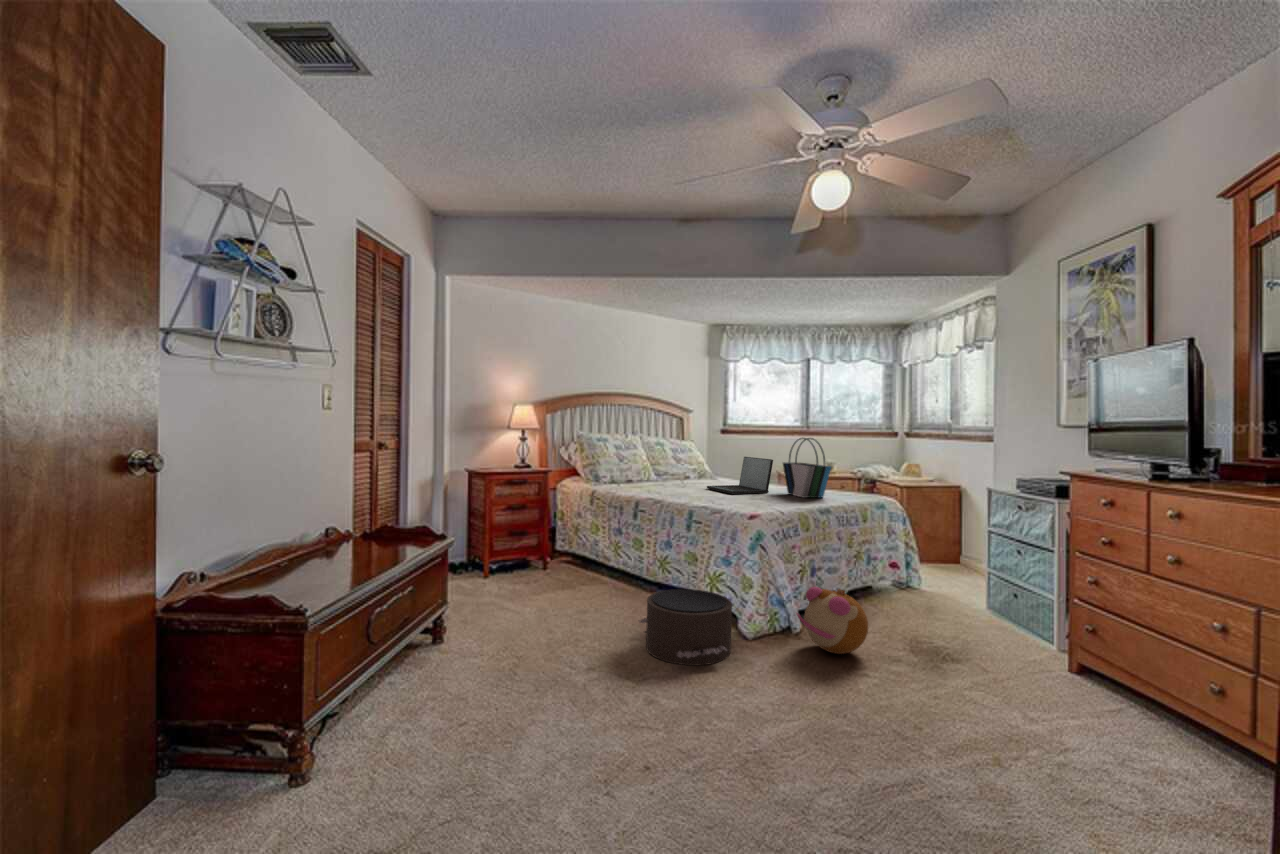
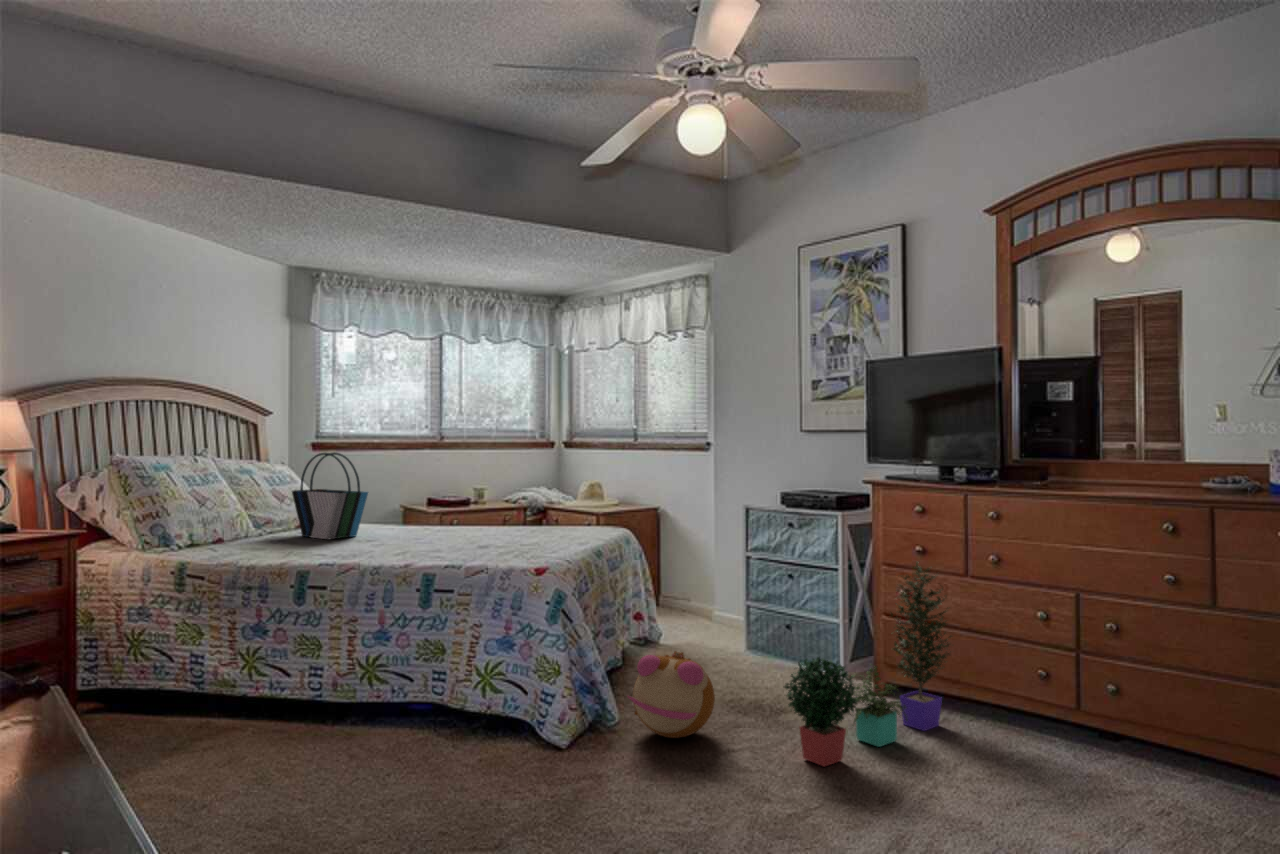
tote bag: present [783,438,831,498] -> present [292,452,368,539]
laptop: present [707,457,773,494] -> none [376,484,481,543]
potted plant: none [896,552,1119,715] -> present [784,562,952,766]
pouf: present [639,589,732,666] -> none [406,695,586,820]

